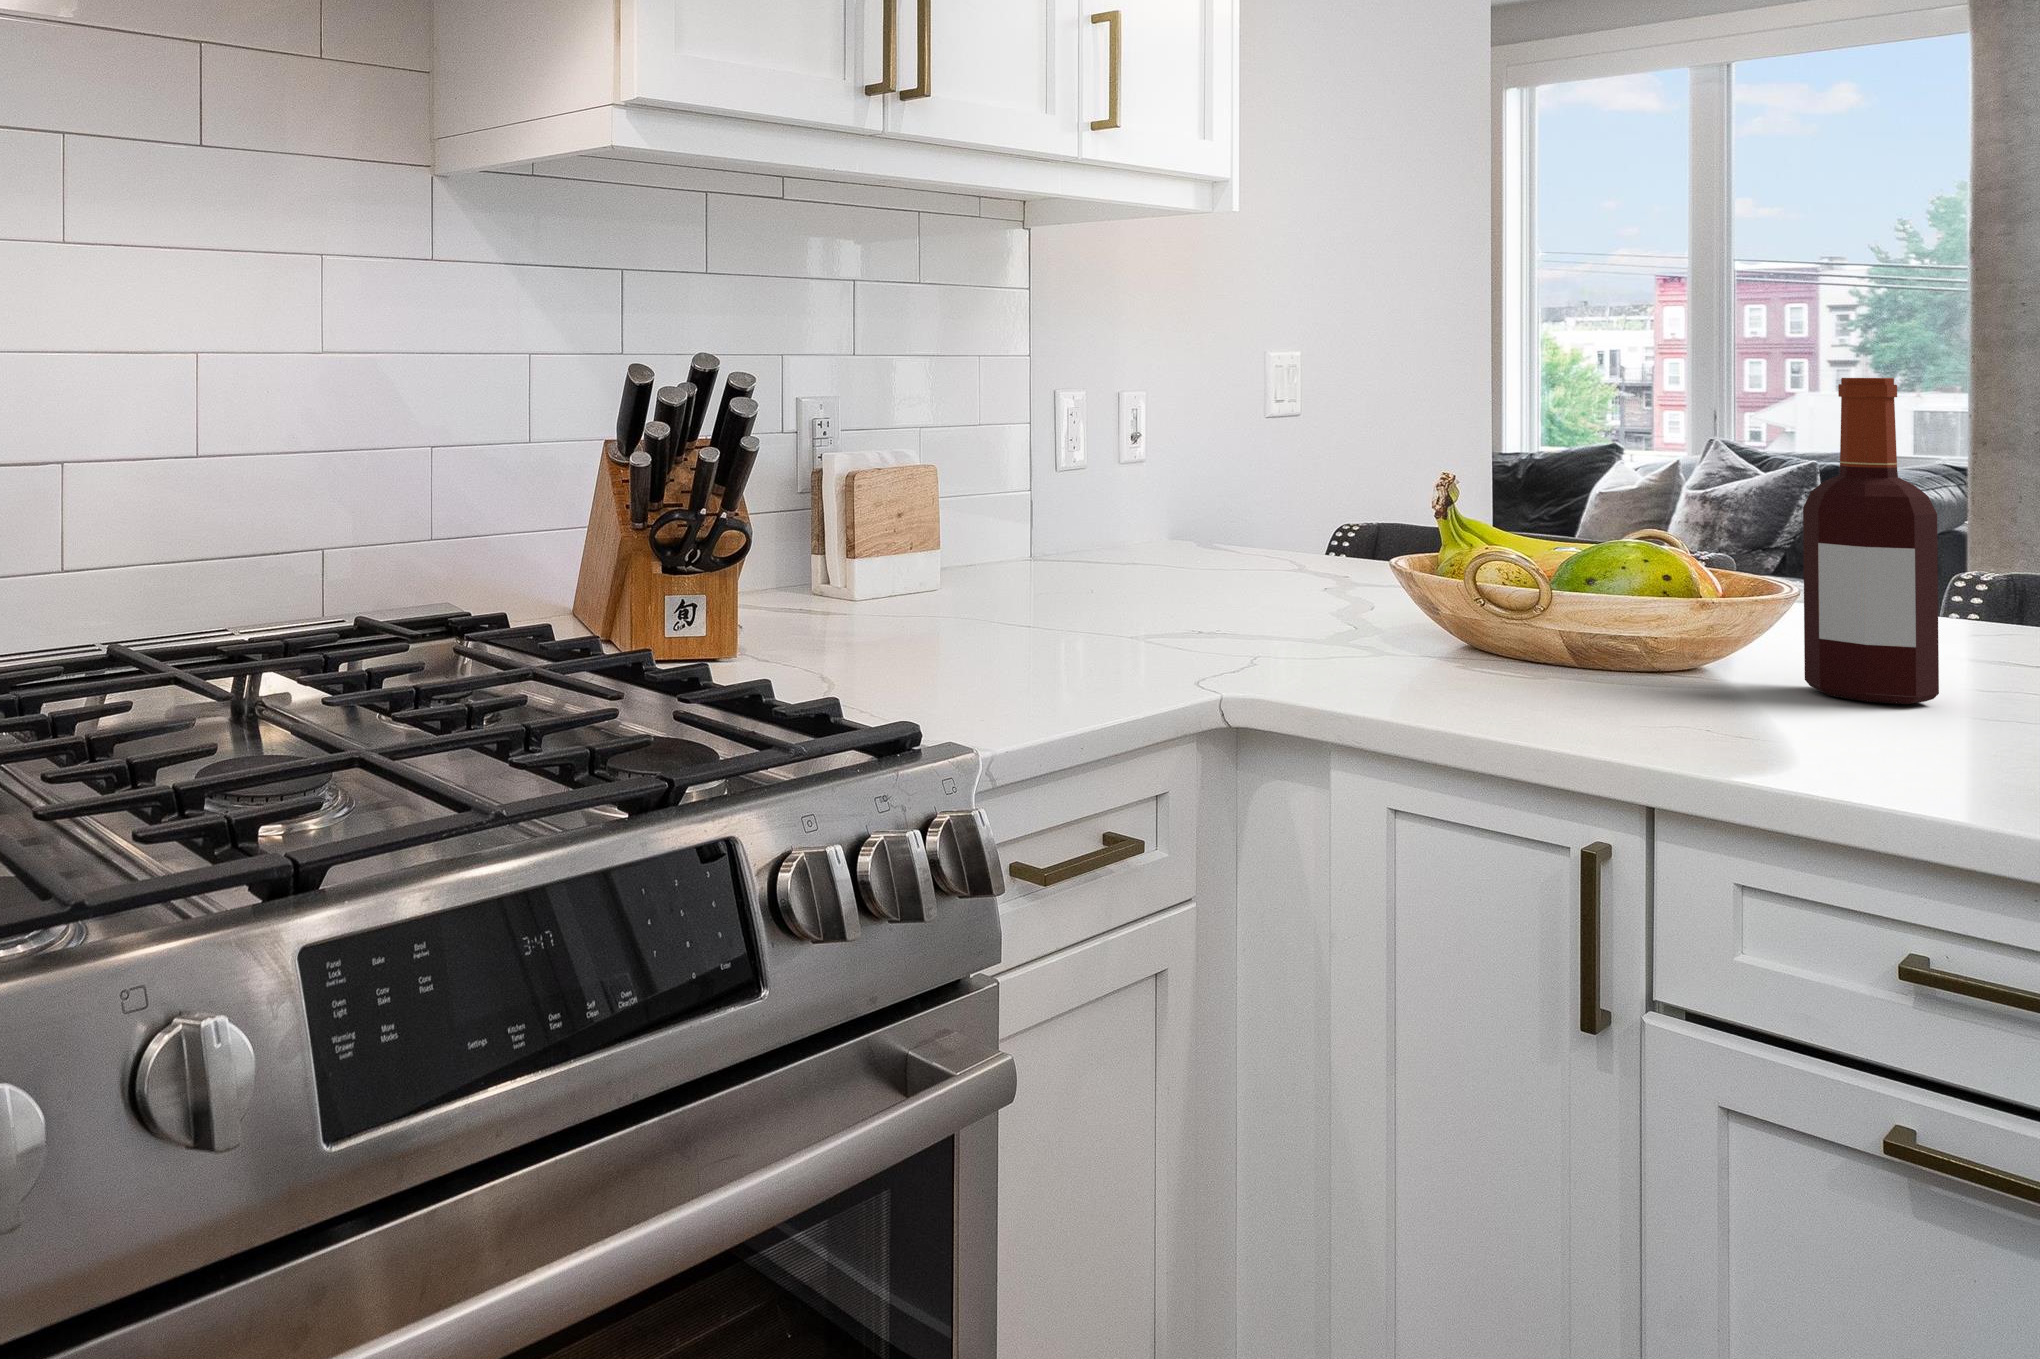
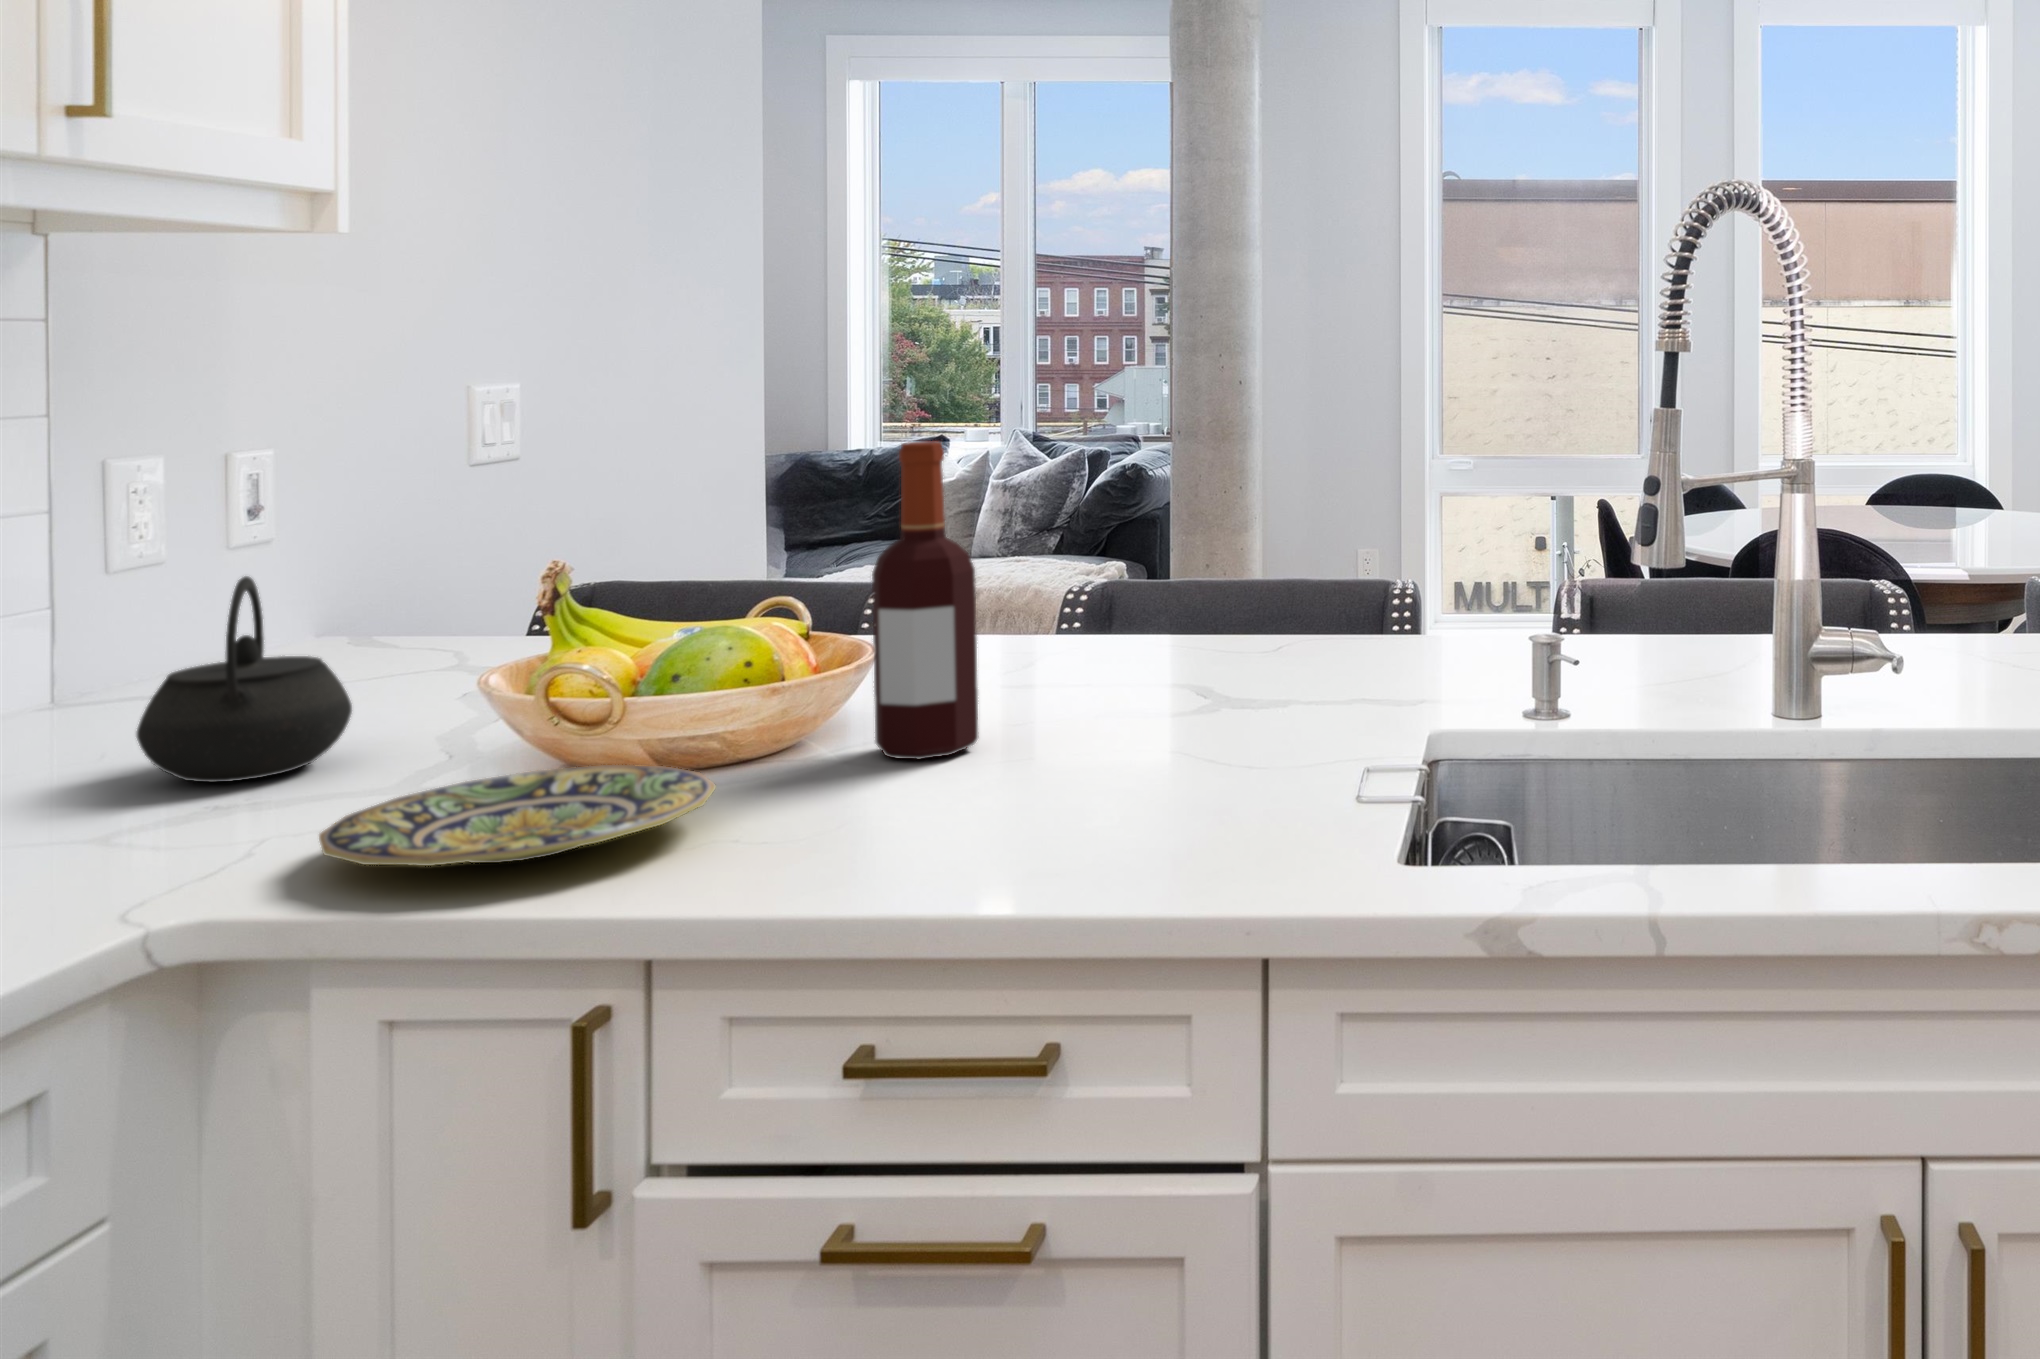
kettle: none [1142,464,1288,619] -> present [136,576,352,782]
plate: none [1334,641,1676,707] -> present [319,765,716,866]

